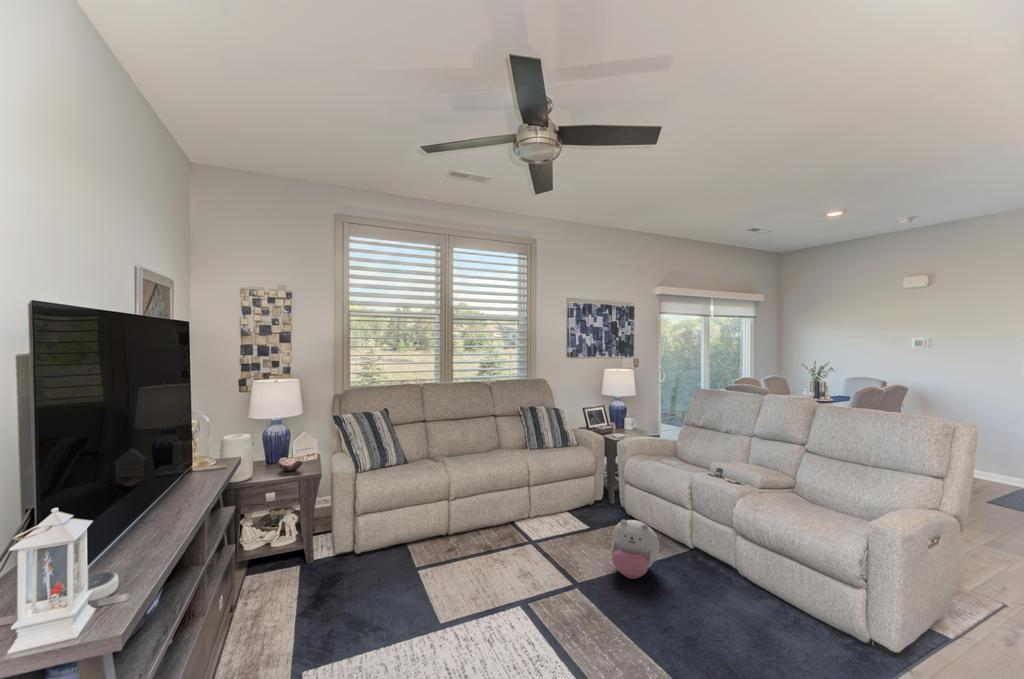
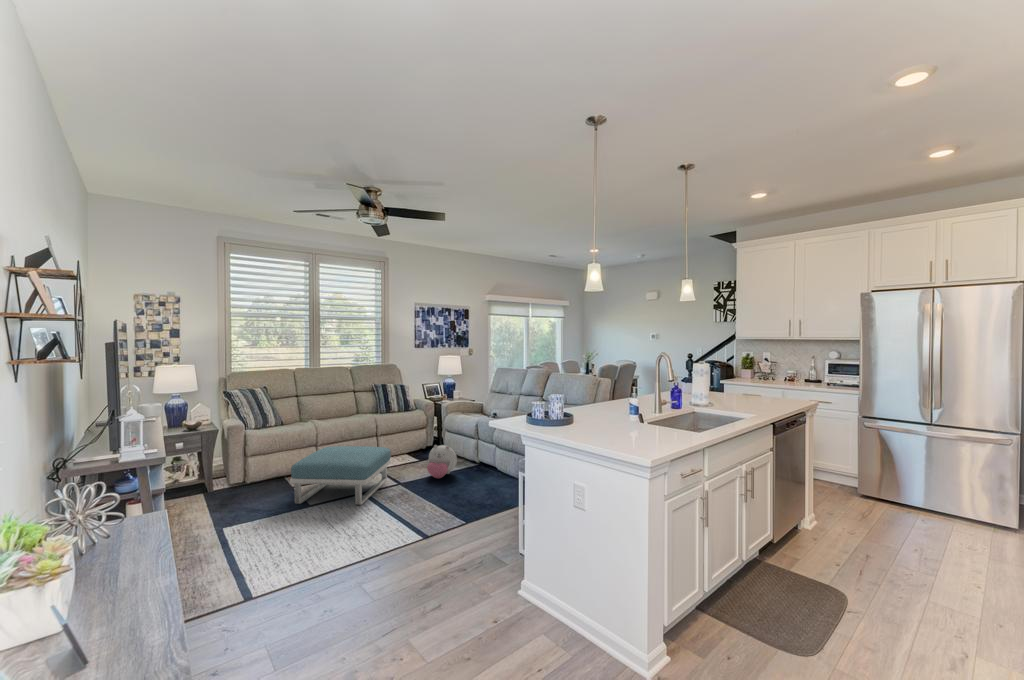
footstool: none [406,508,555,639] -> present [290,446,391,505]

